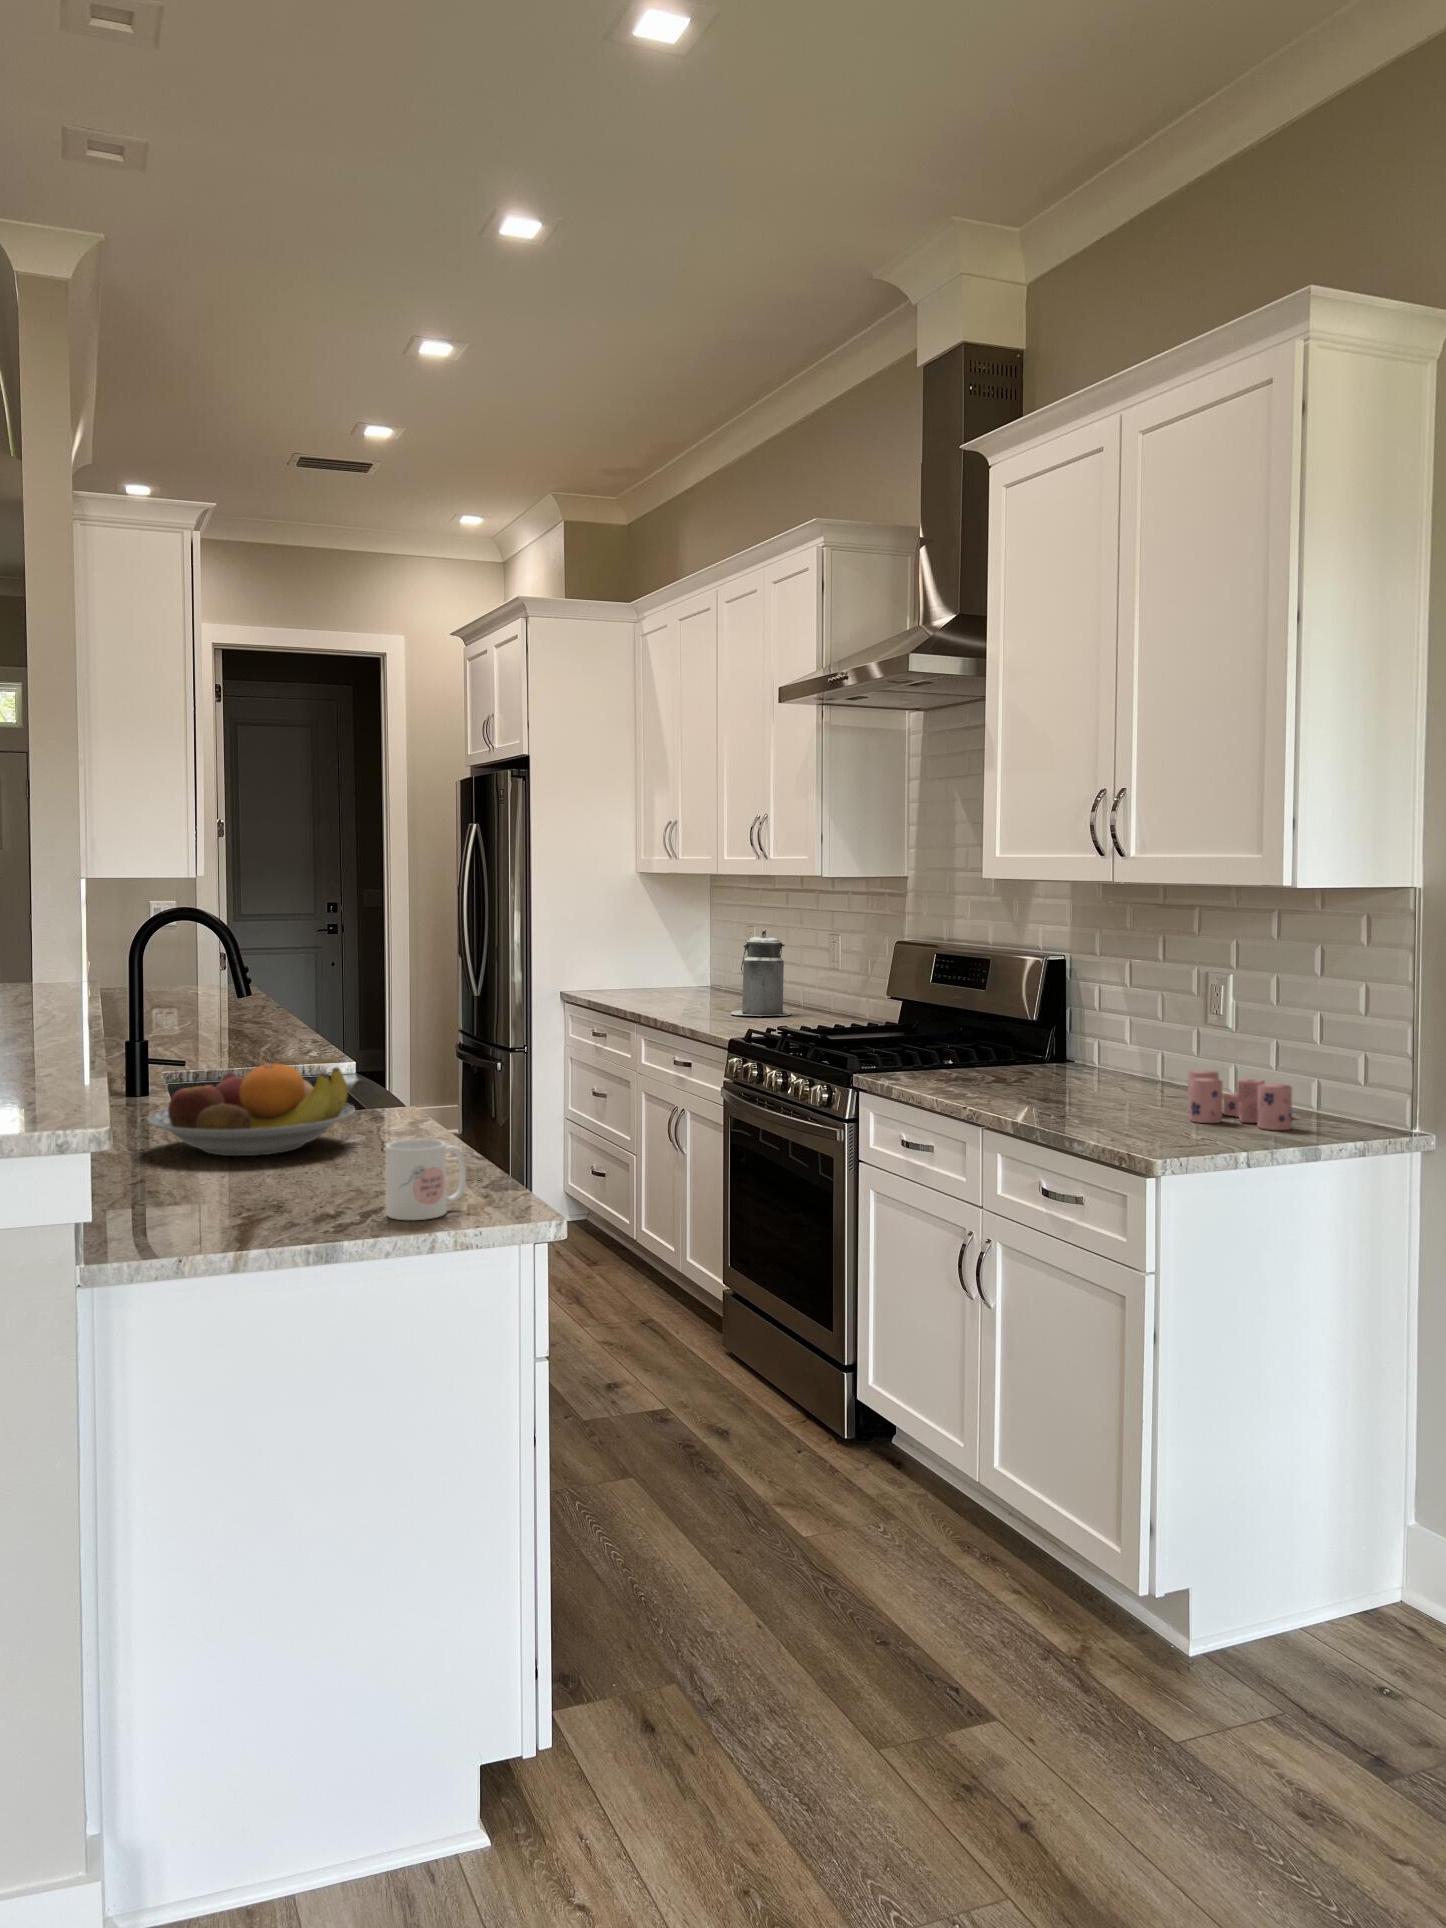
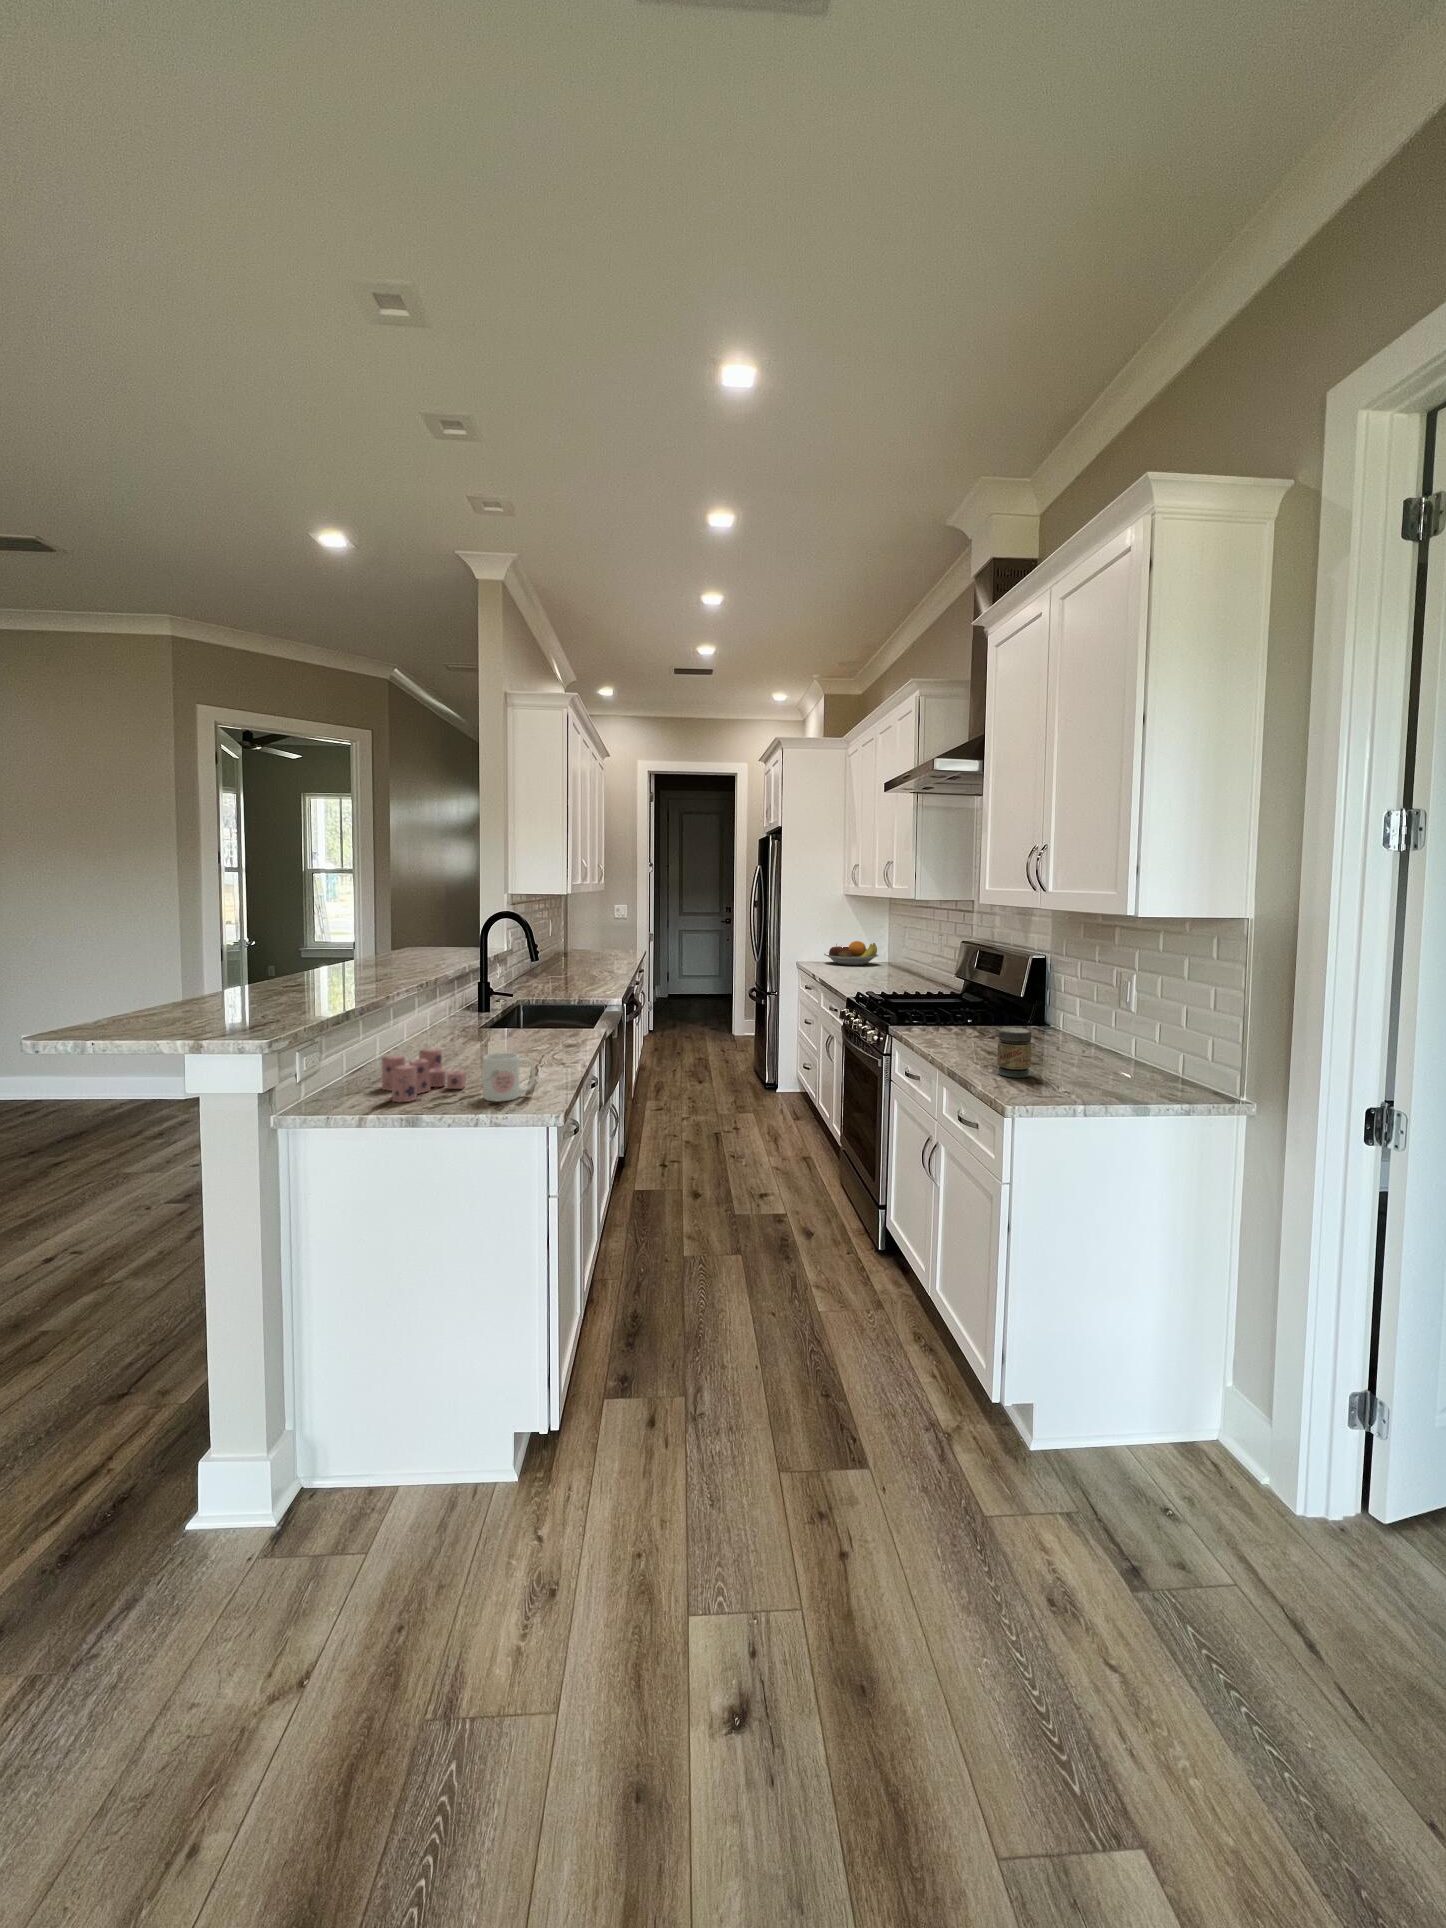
canister: present [731,930,791,1016] -> none [878,930,914,982]
jar: none [1097,1056,1145,1127] -> present [997,1028,1031,1078]
fruit bowl: present [147,1063,355,1156] -> present [824,941,879,965]
candle: present [1188,1070,1292,1130] -> present [382,1048,466,1102]

